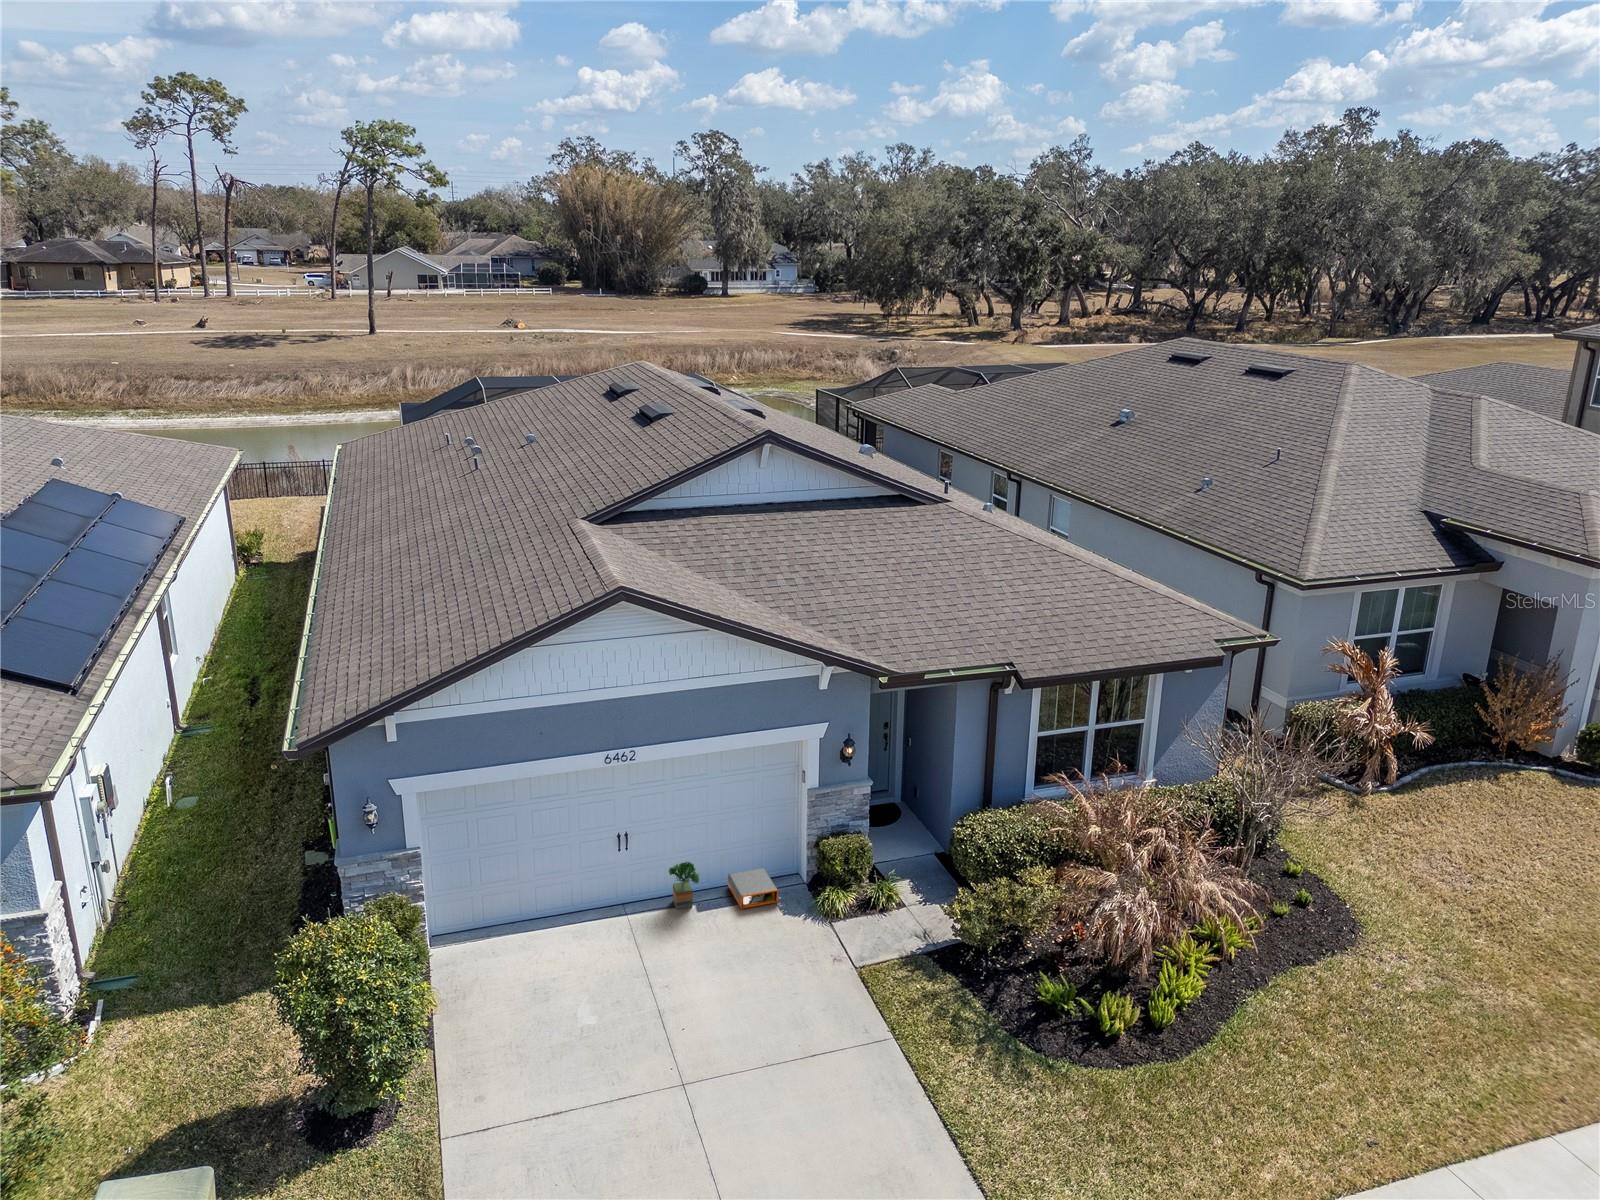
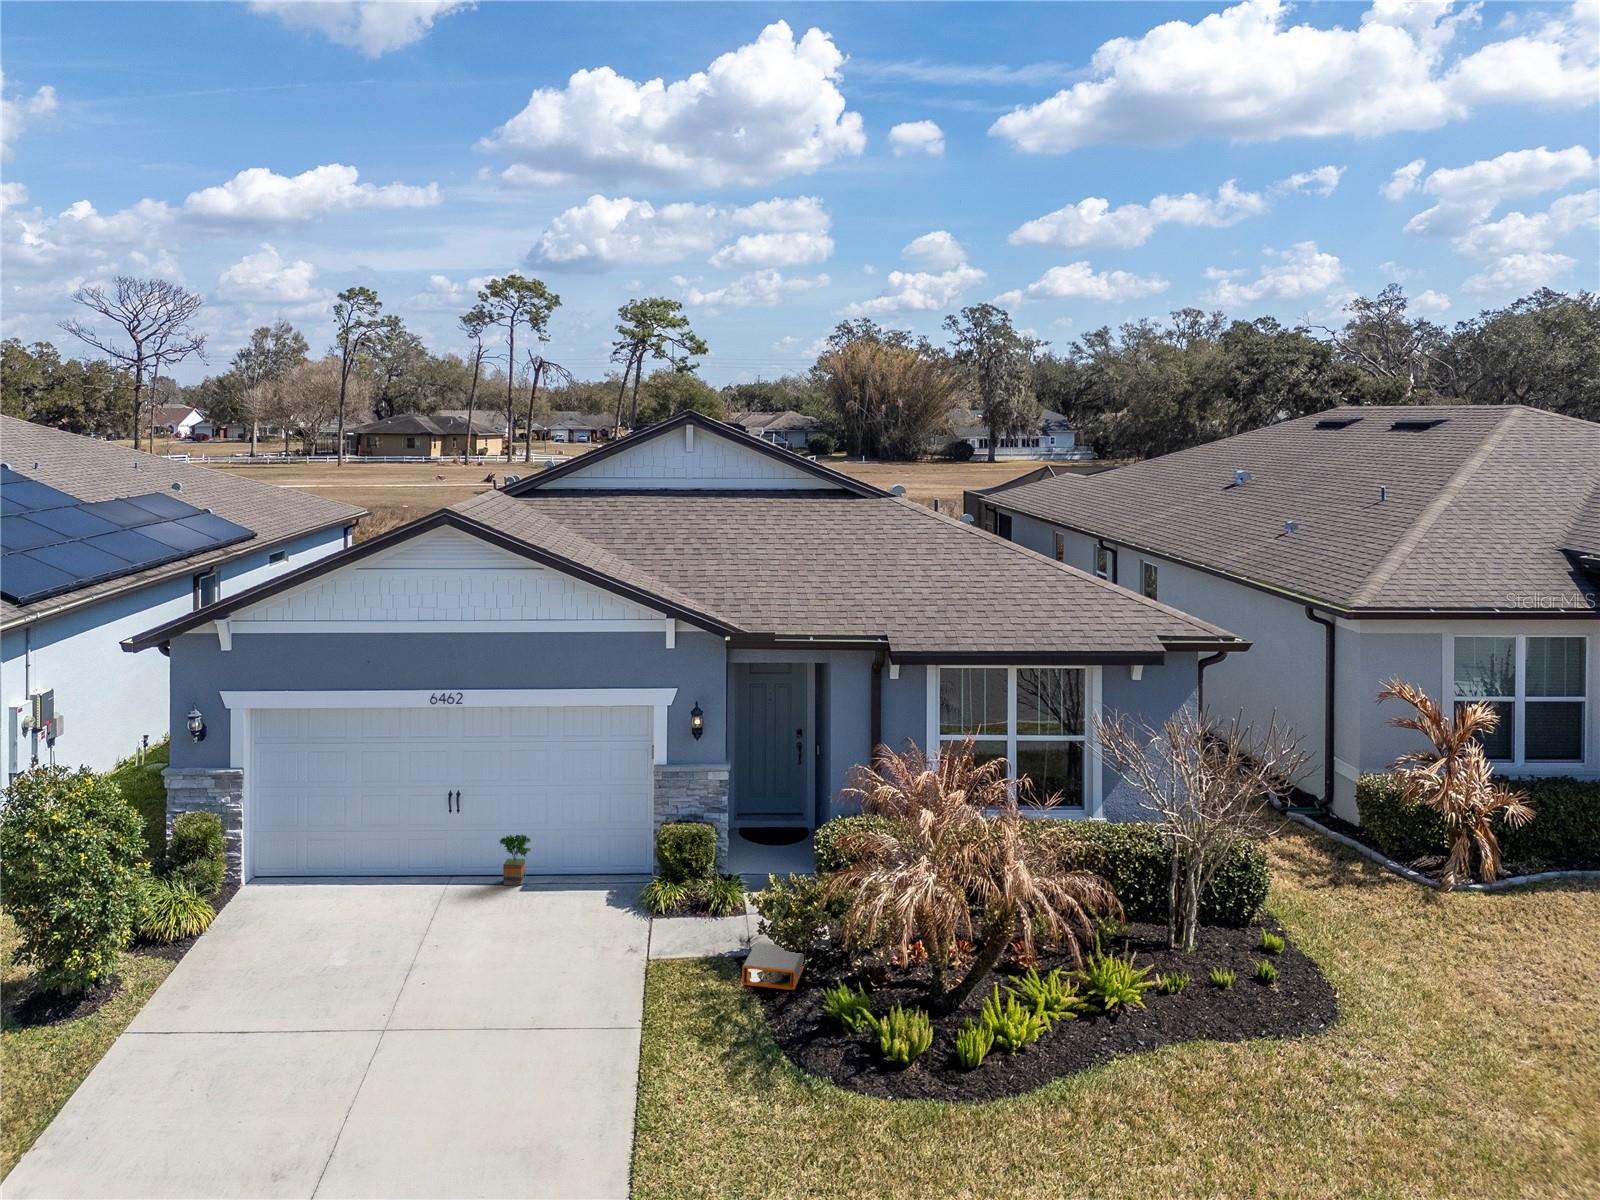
storage box: present [728,868,778,909] -> present [742,943,804,990]

